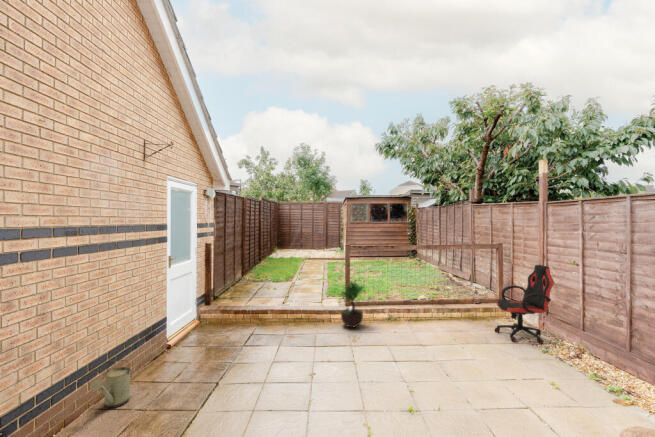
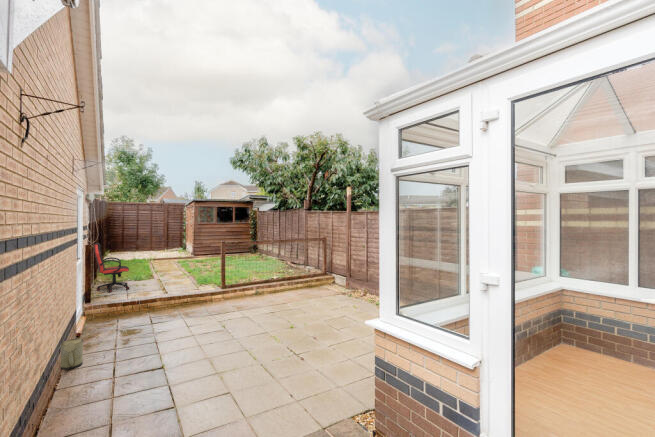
chair: present [495,265,554,344] -> present [94,243,129,292]
potted tree: present [341,280,365,327] -> none [222,264,244,302]

